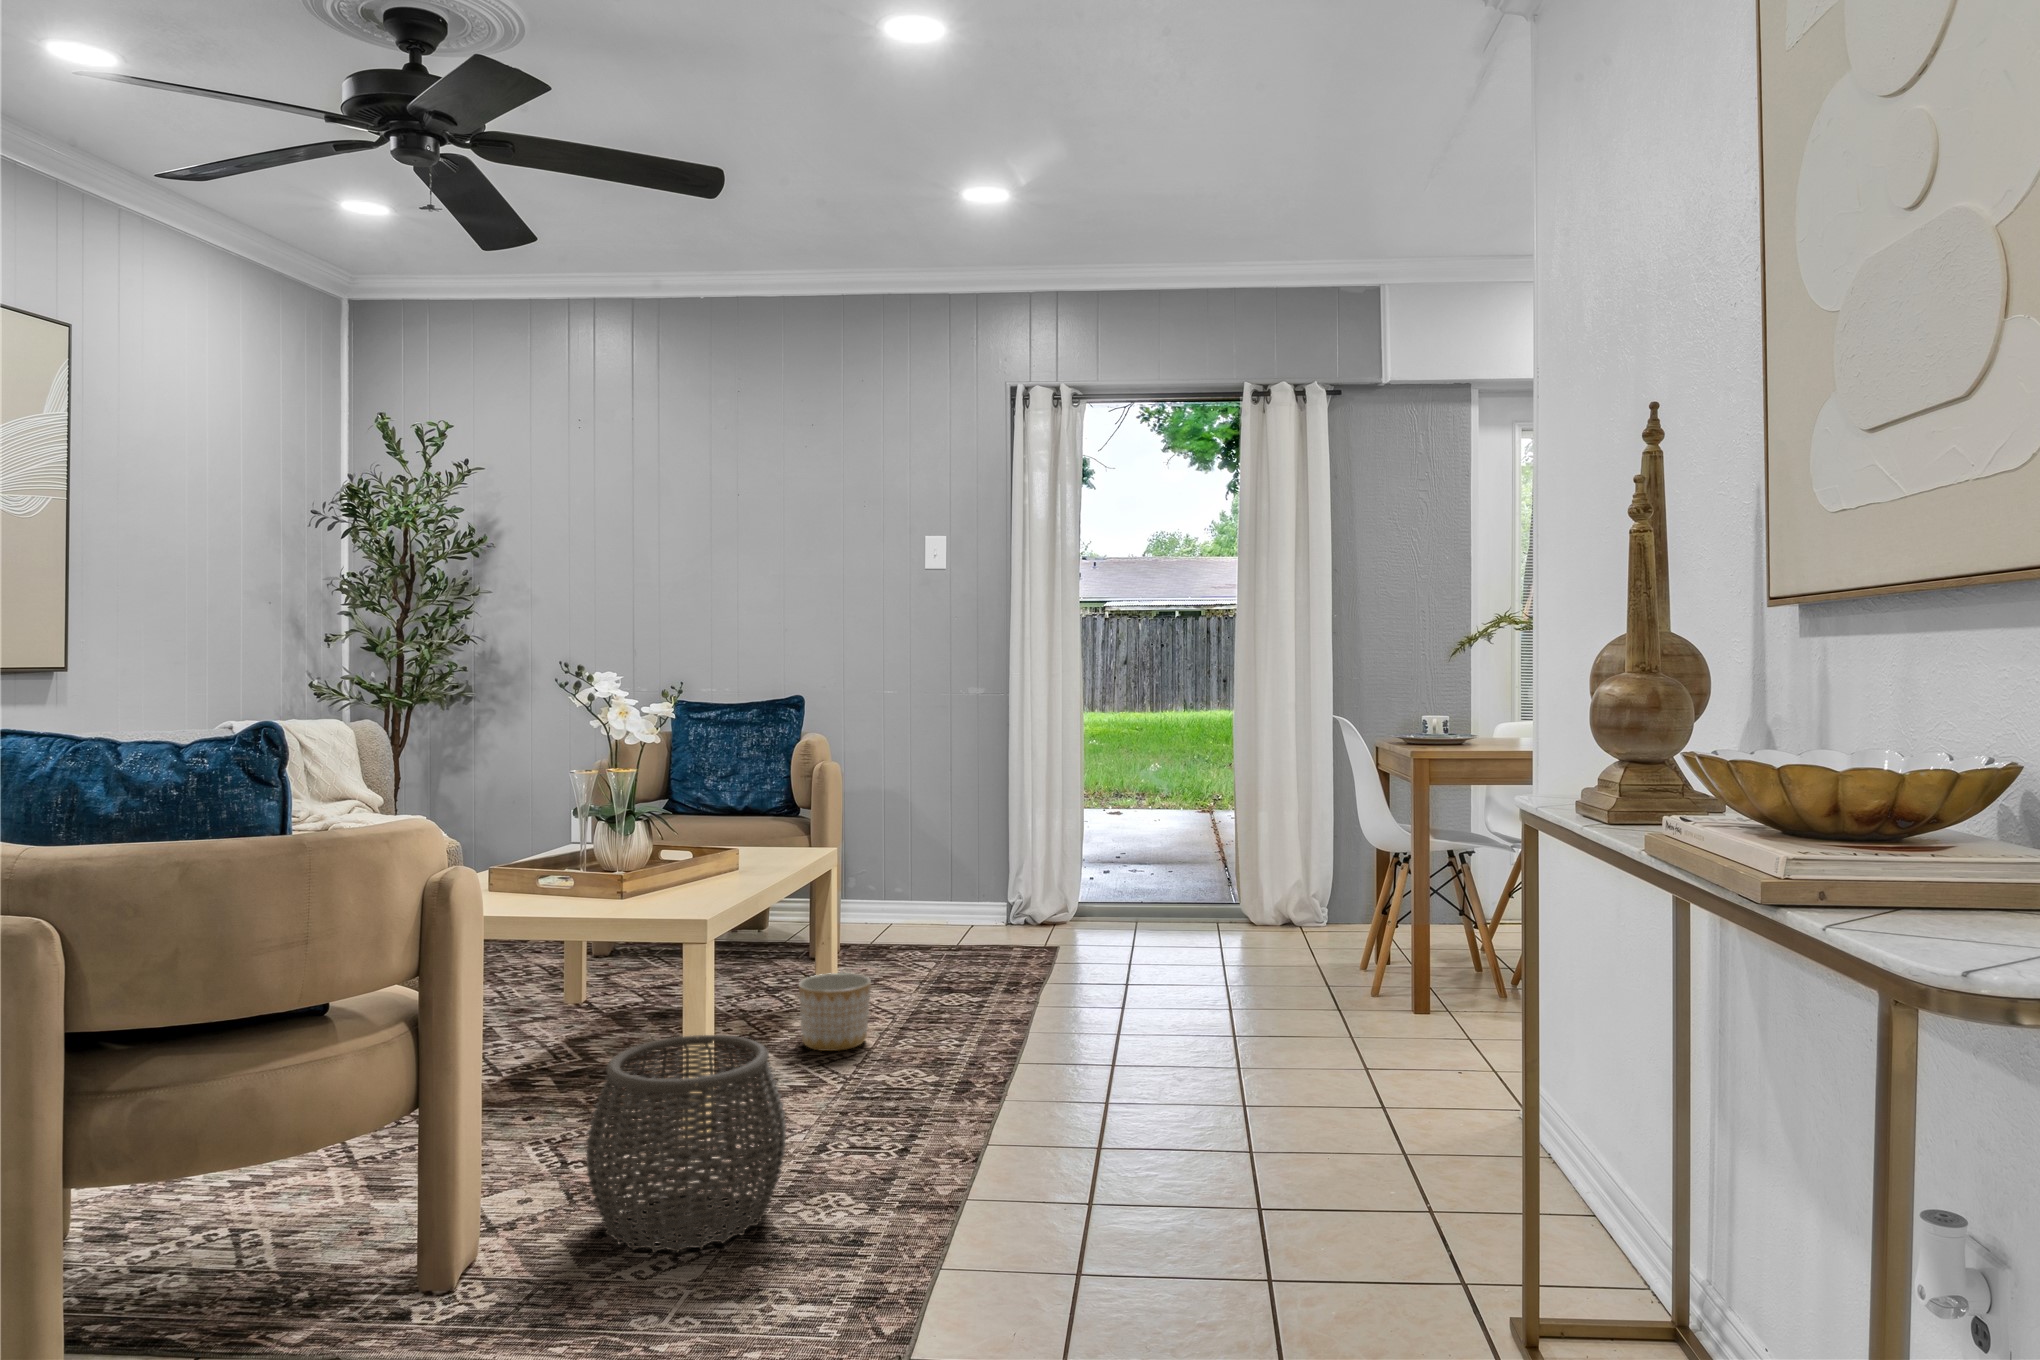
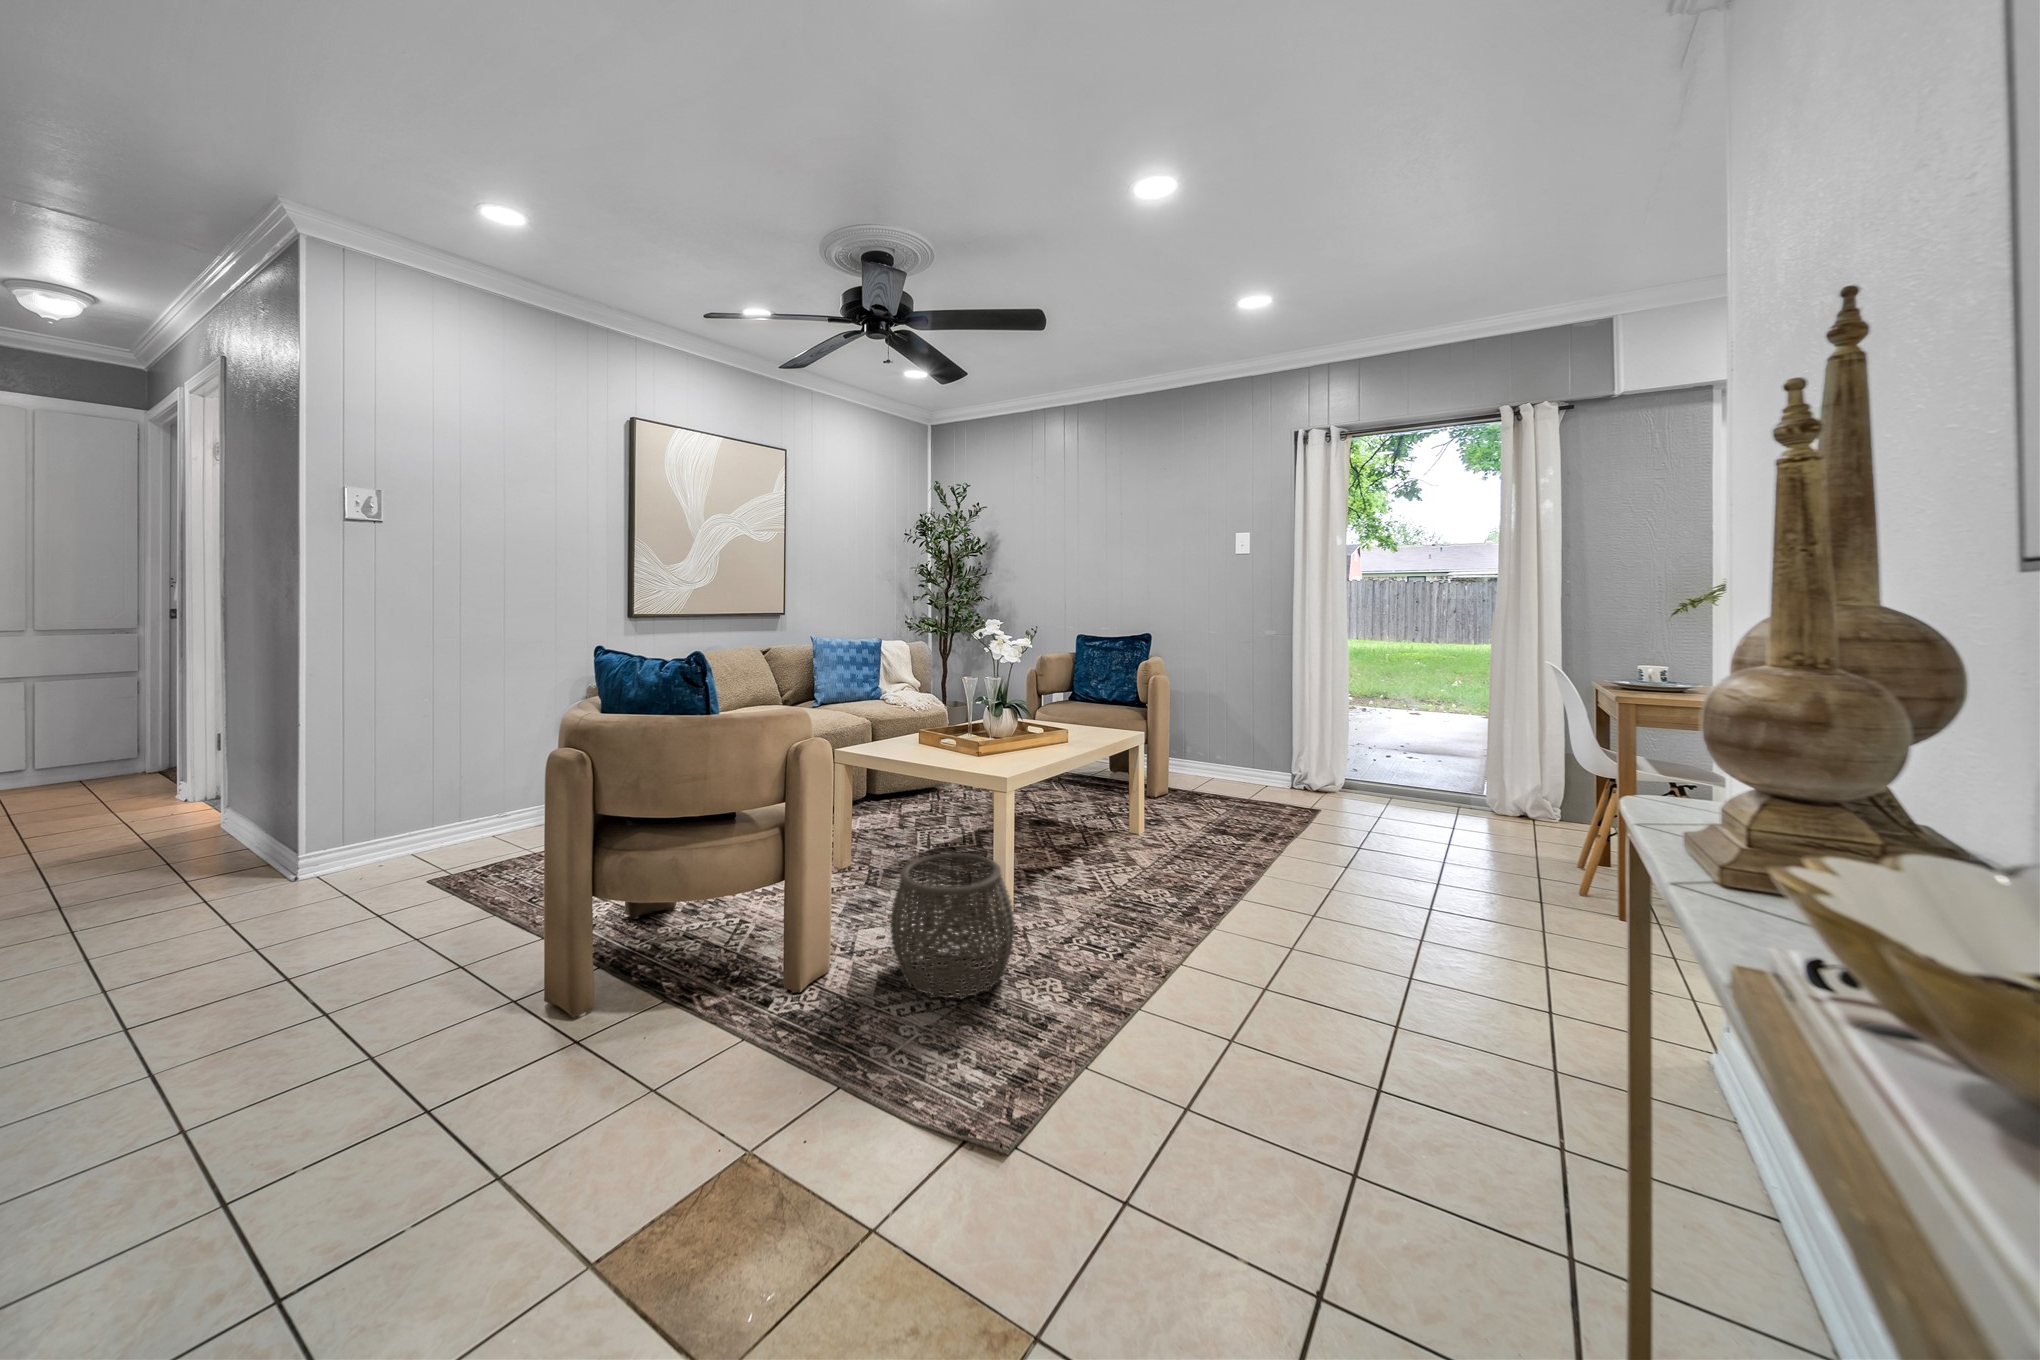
planter: present [799,973,871,1051] -> none [1098,813,1146,866]

